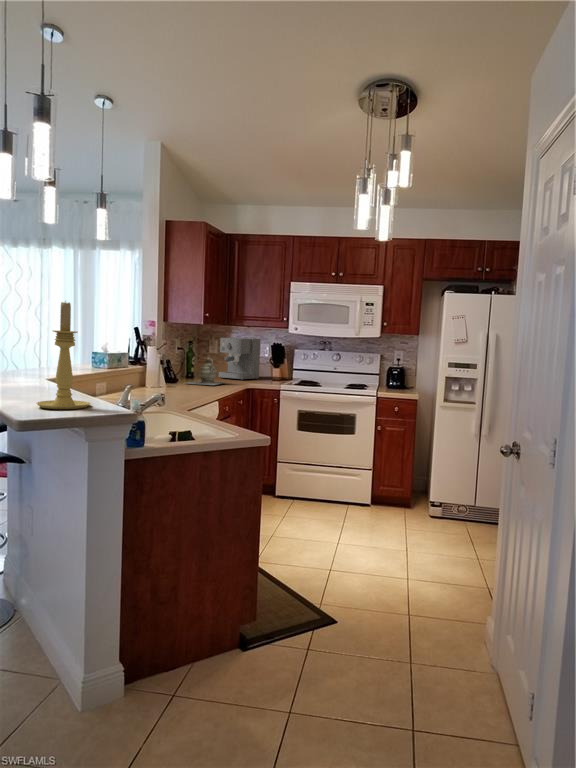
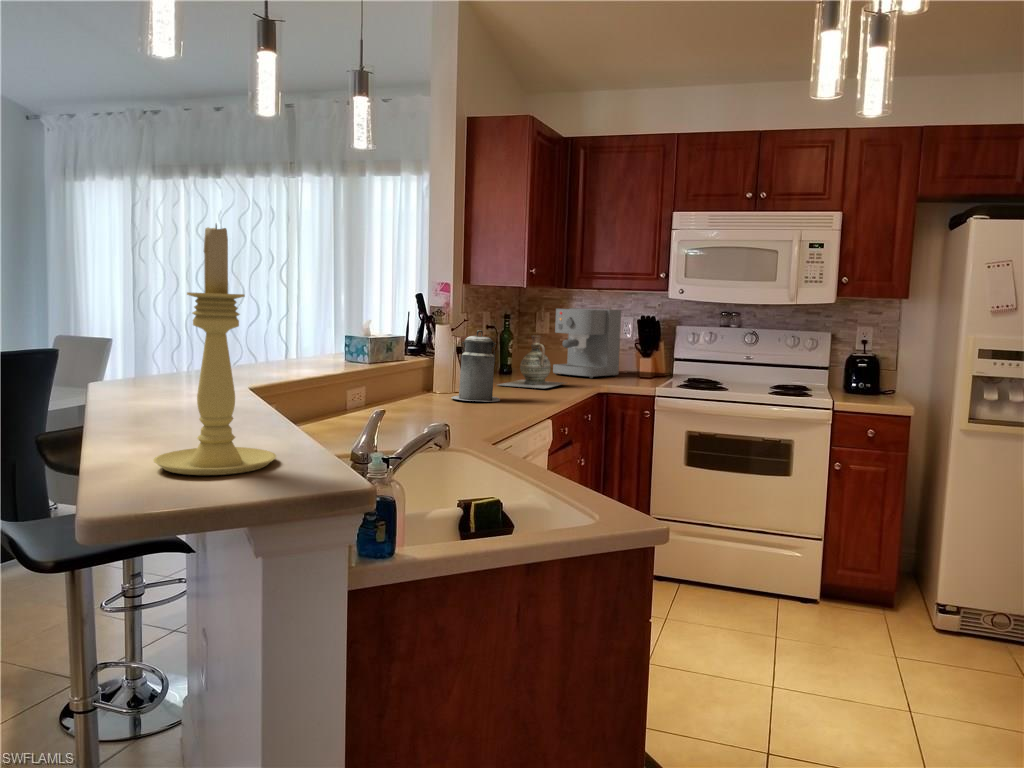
canister: none [157,350,187,392] -> present [451,330,500,402]

